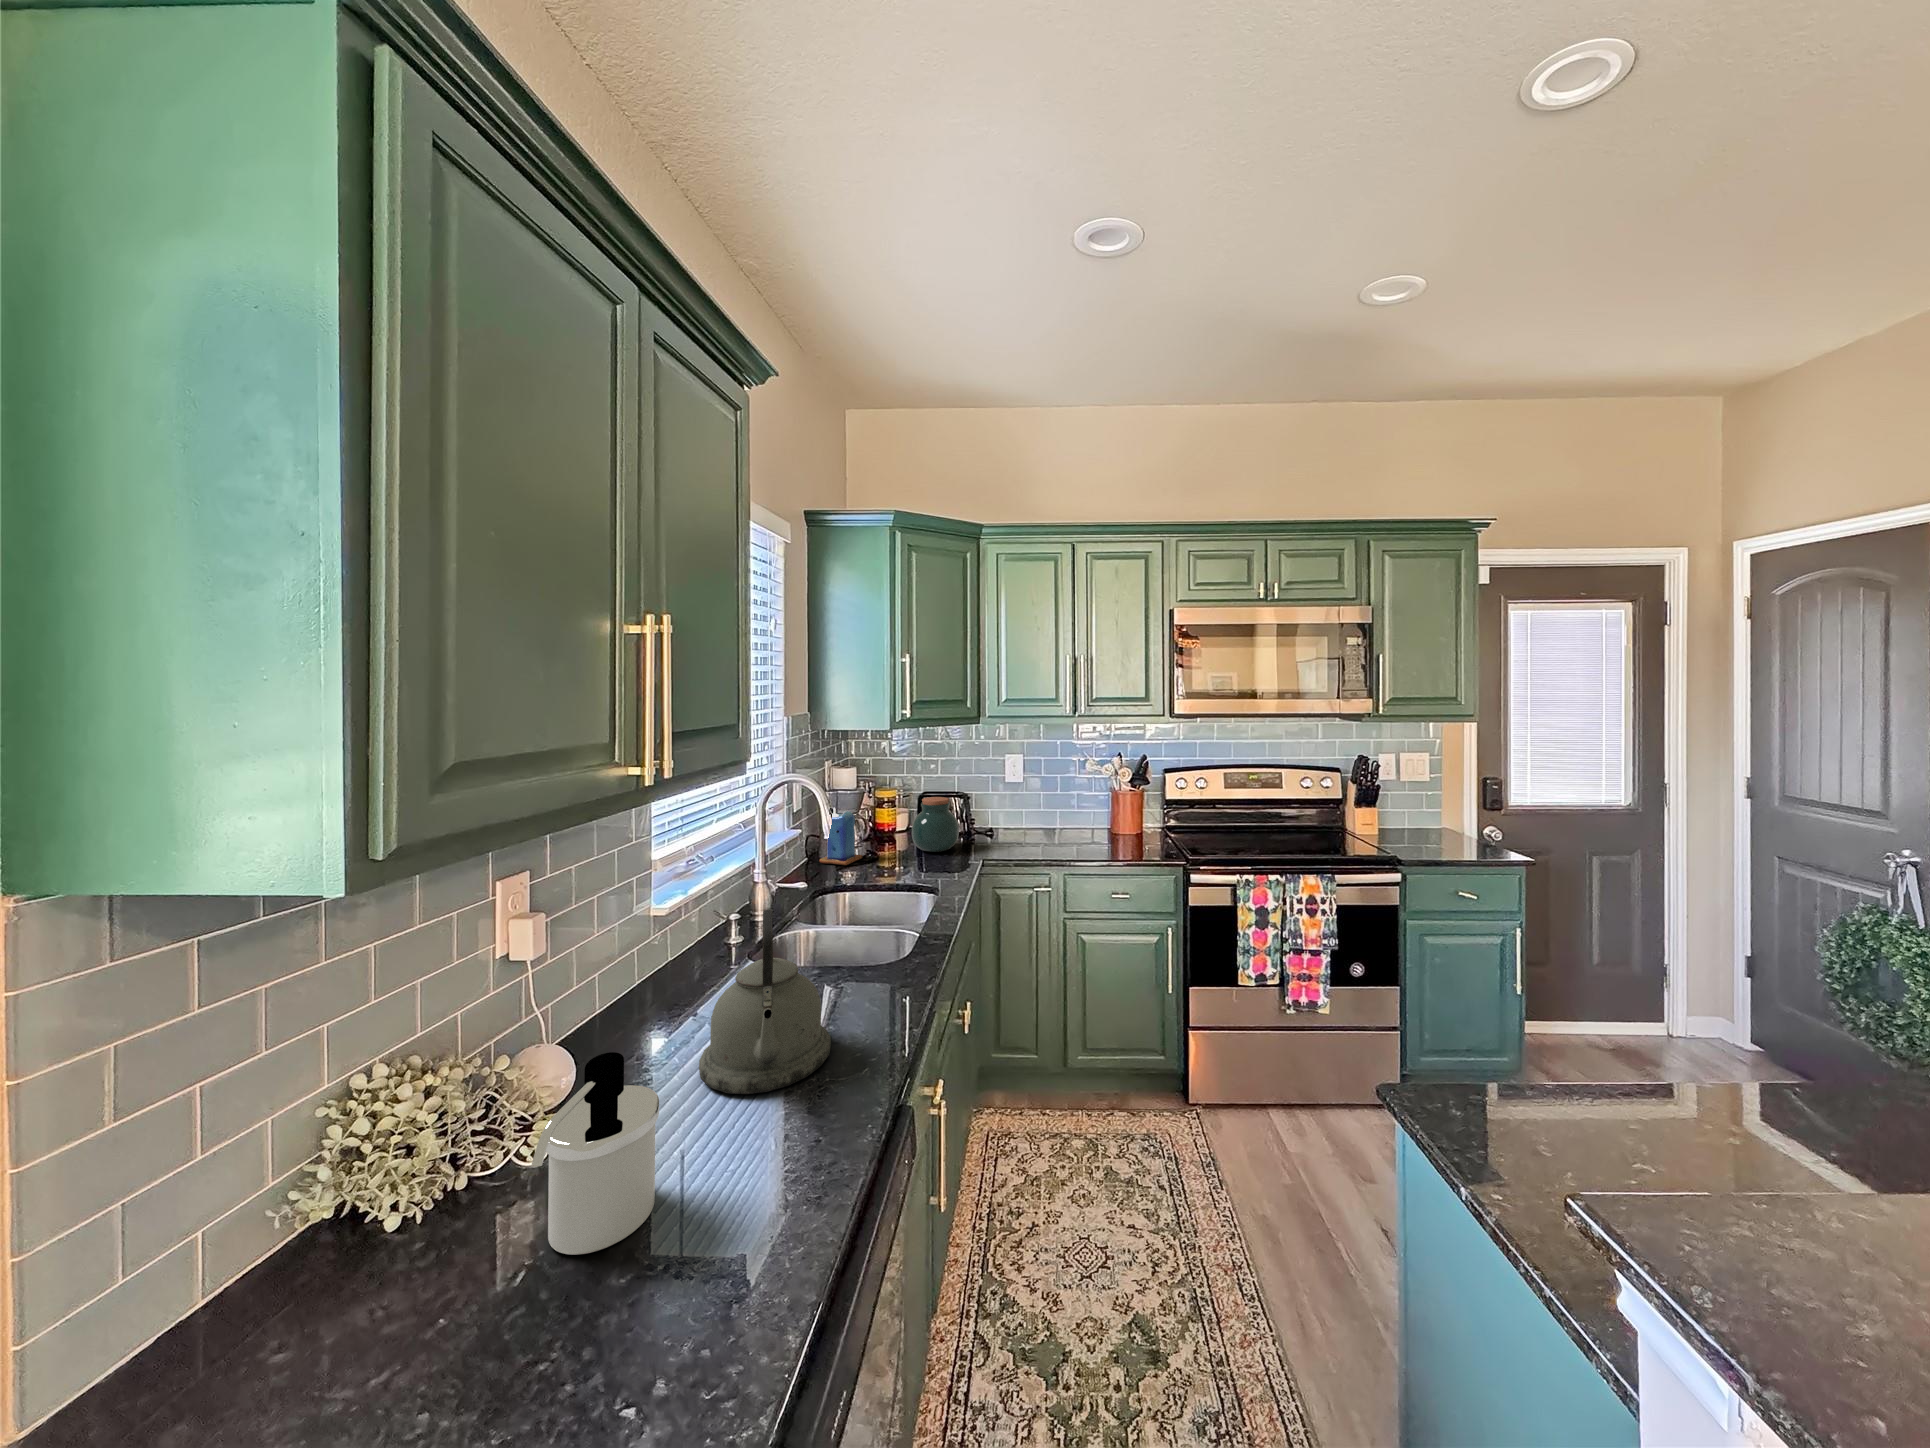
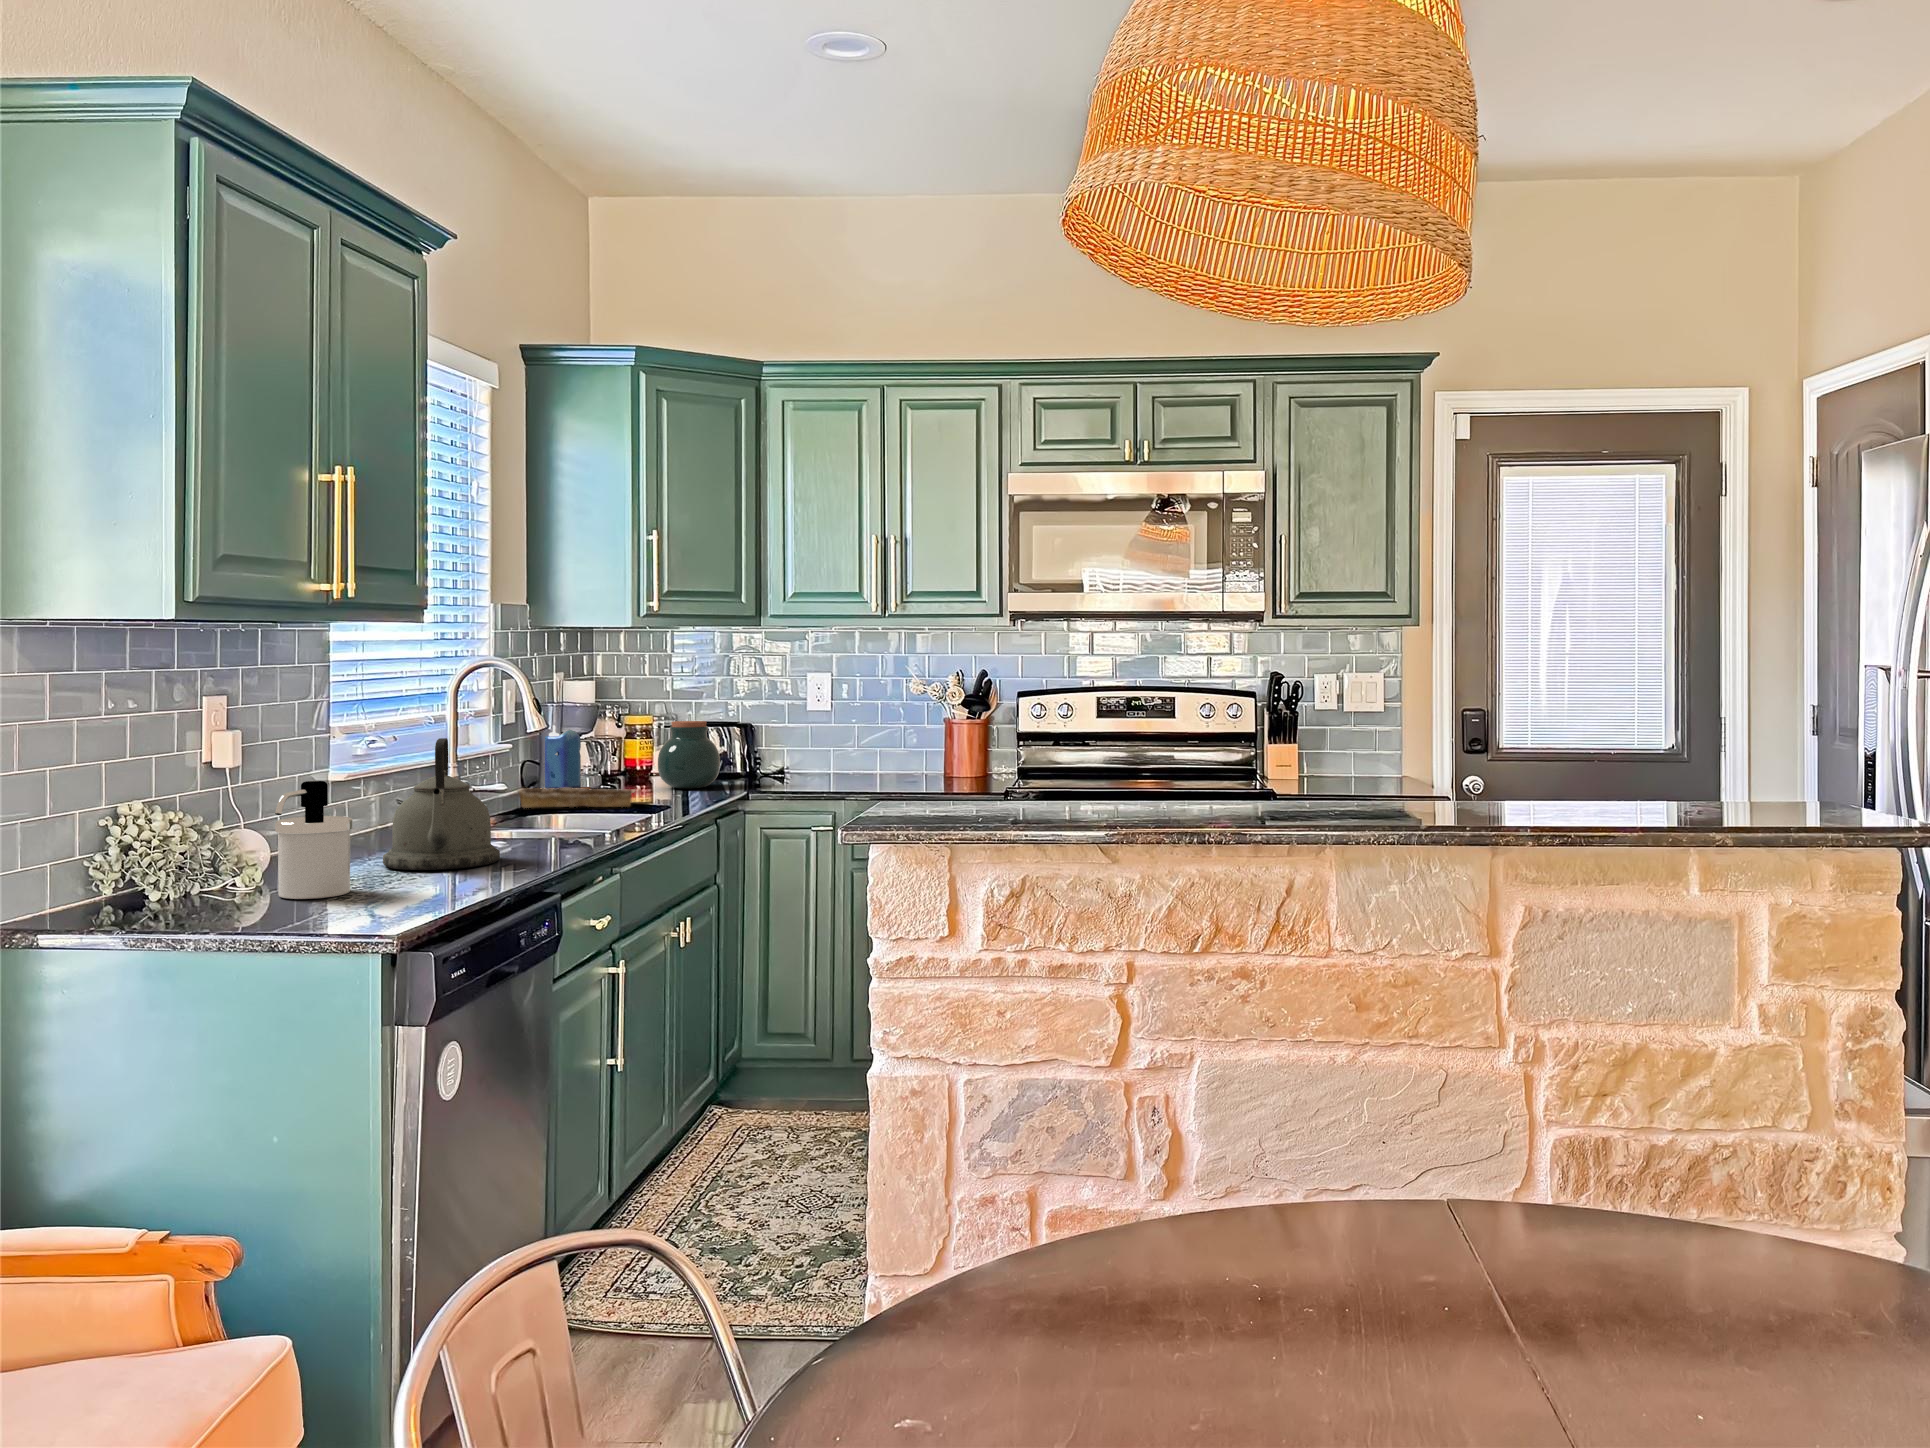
tray: none [811,867,911,895] -> present [517,788,635,808]

